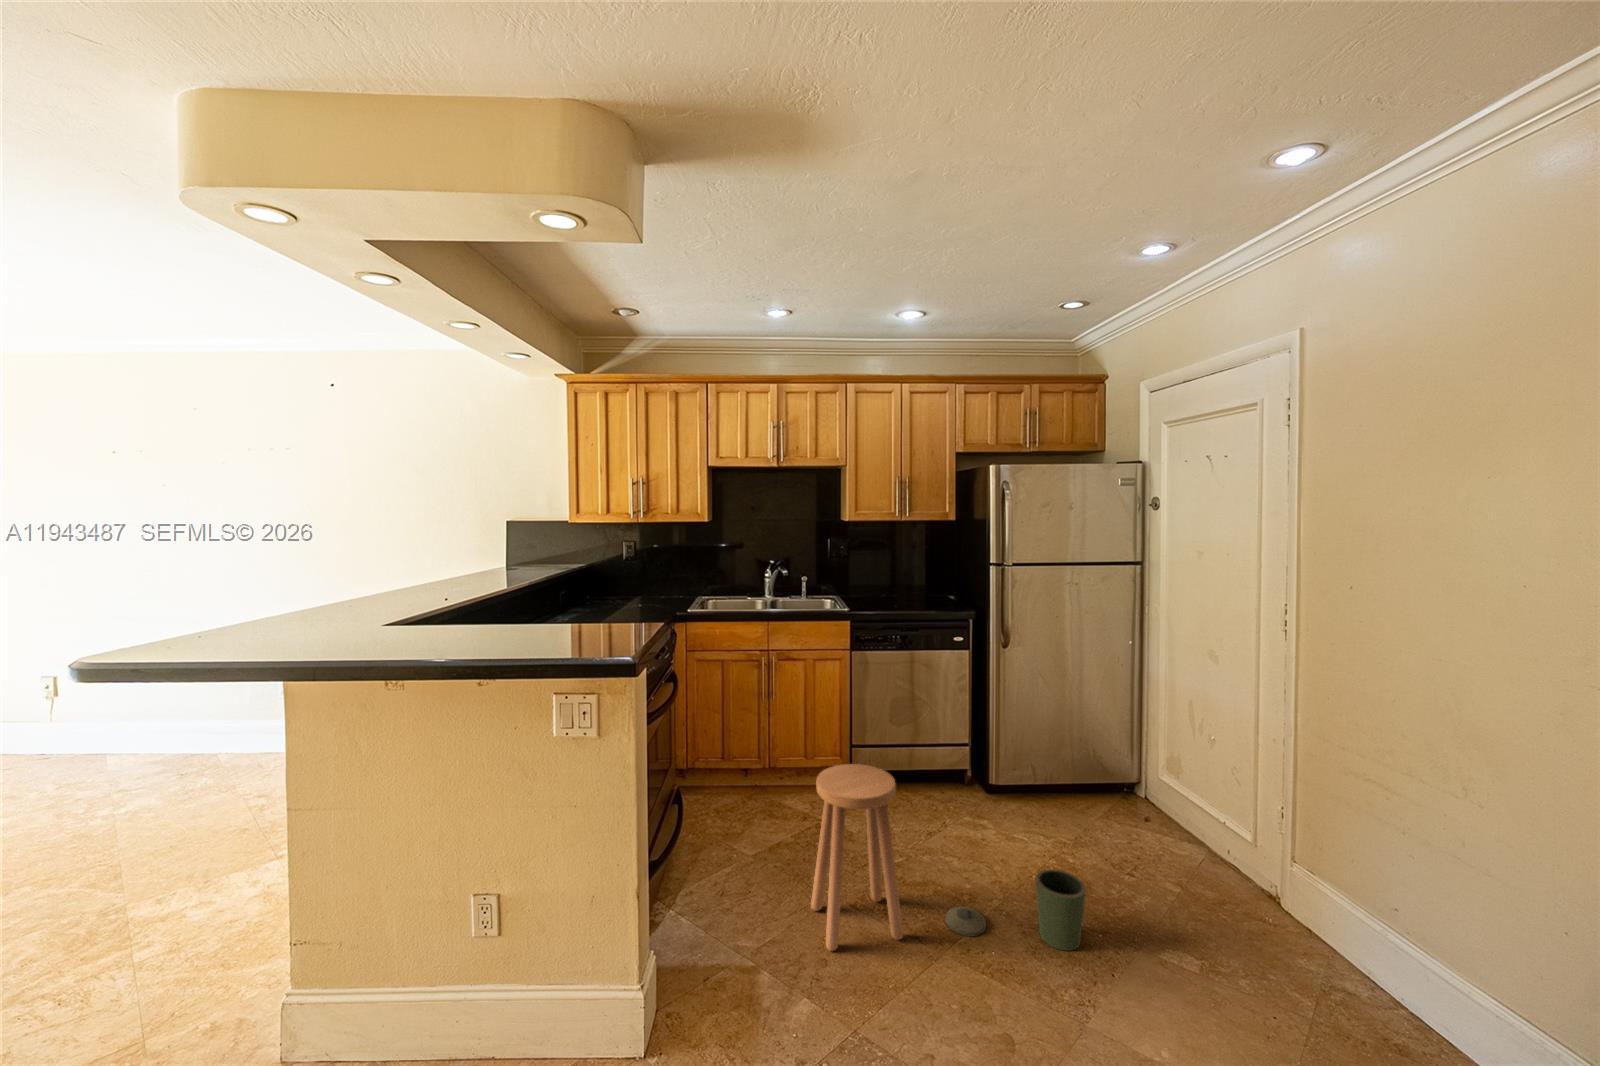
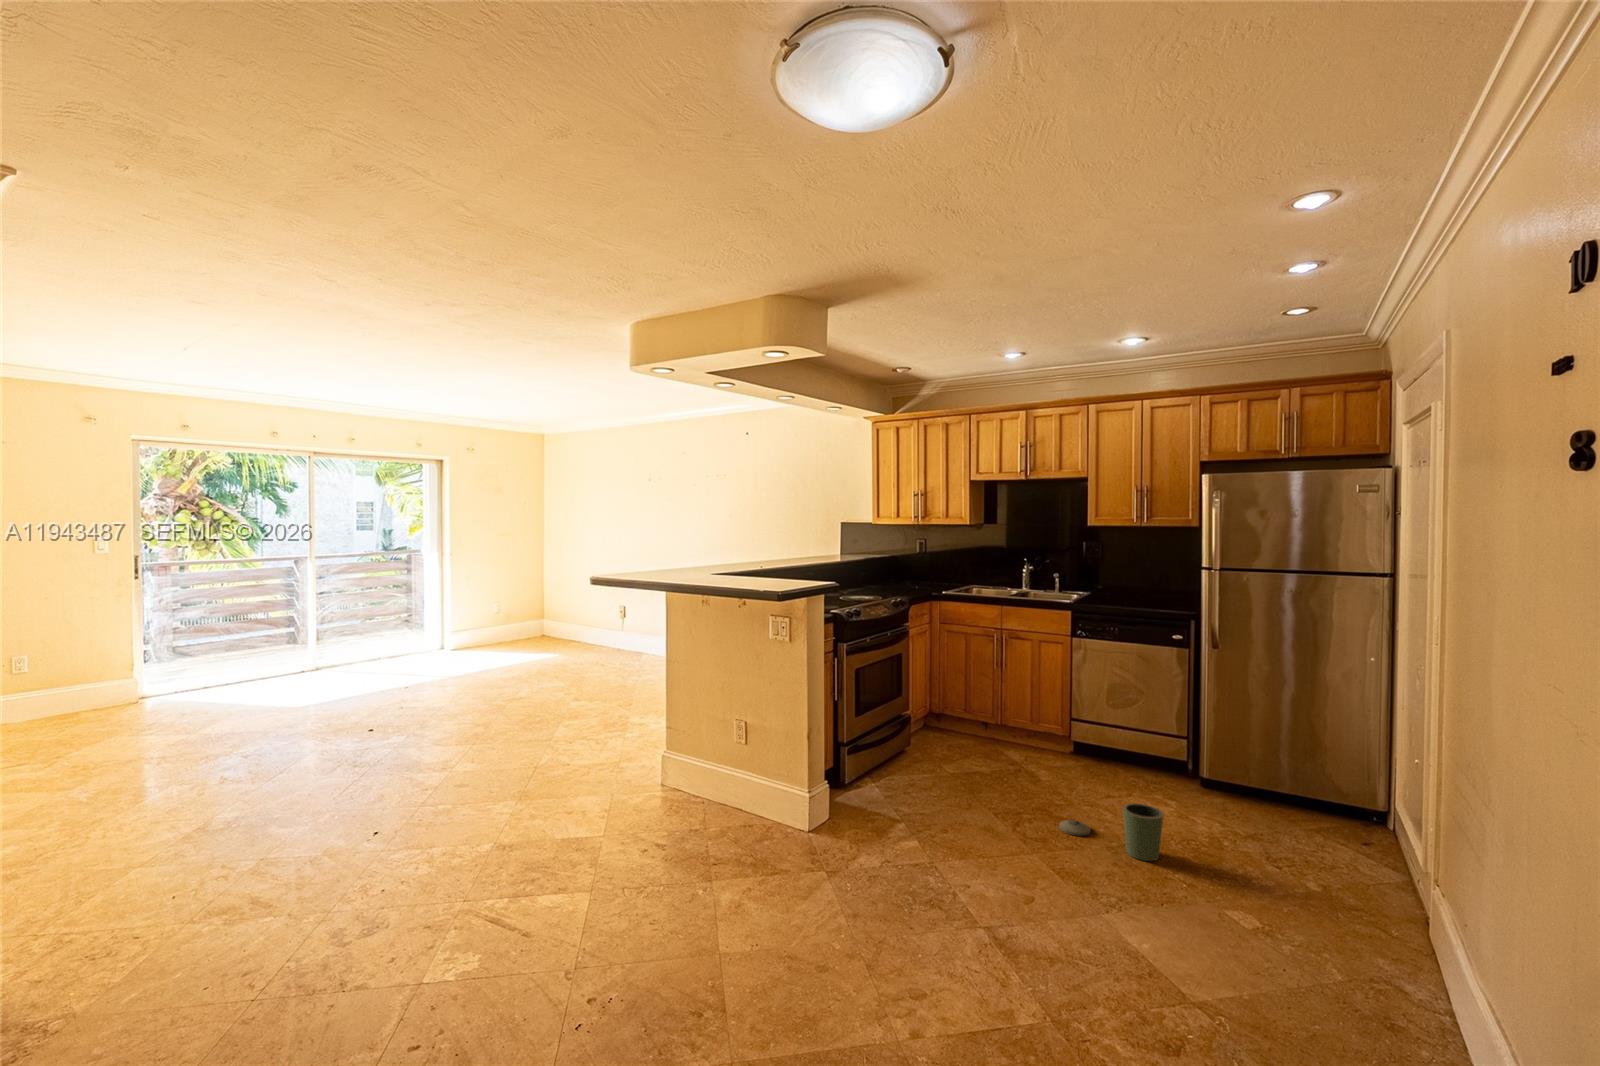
stool: present [811,764,903,951] -> none [962,699,1024,821]

